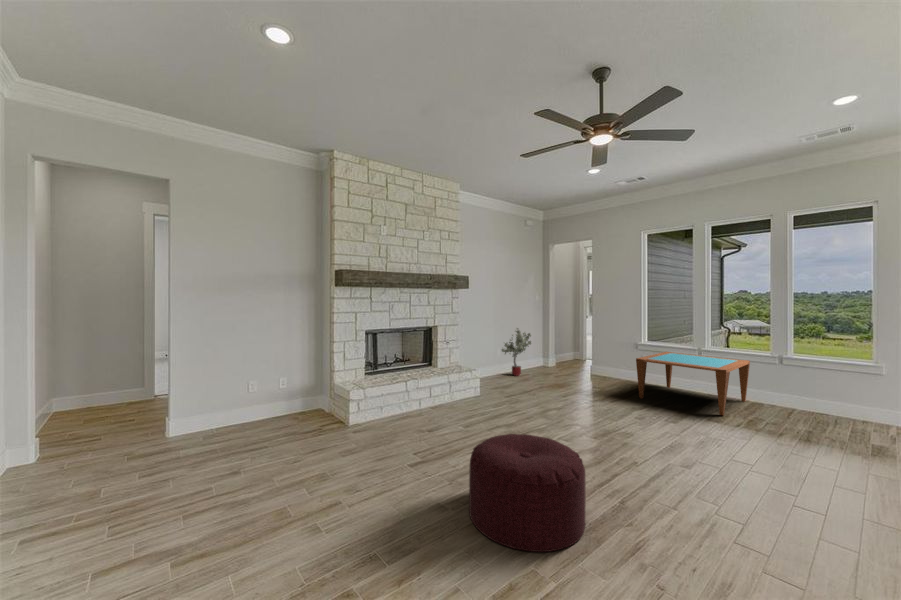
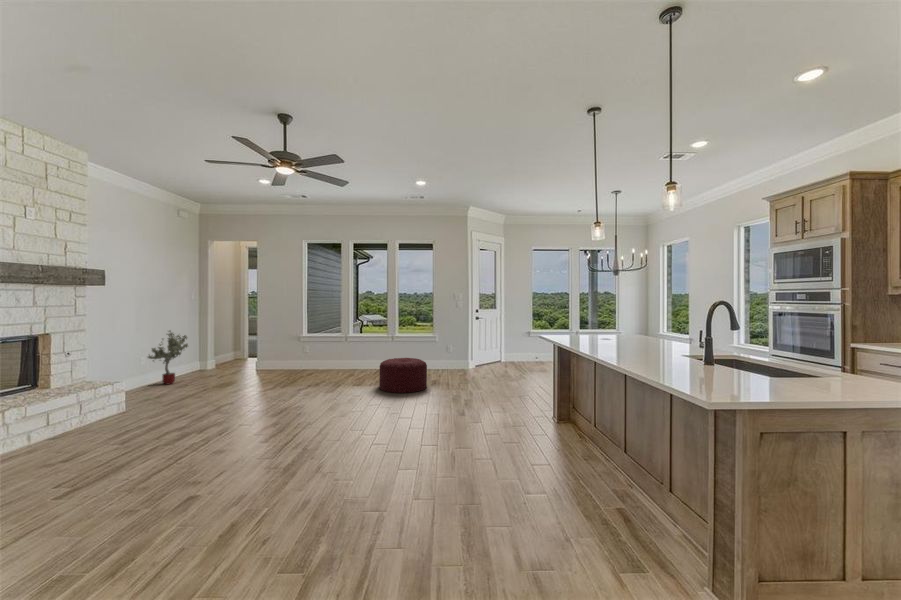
coffee table: present [636,352,750,415] -> none [300,341,376,382]
ottoman: present [469,434,586,552] -> present [379,358,427,393]

